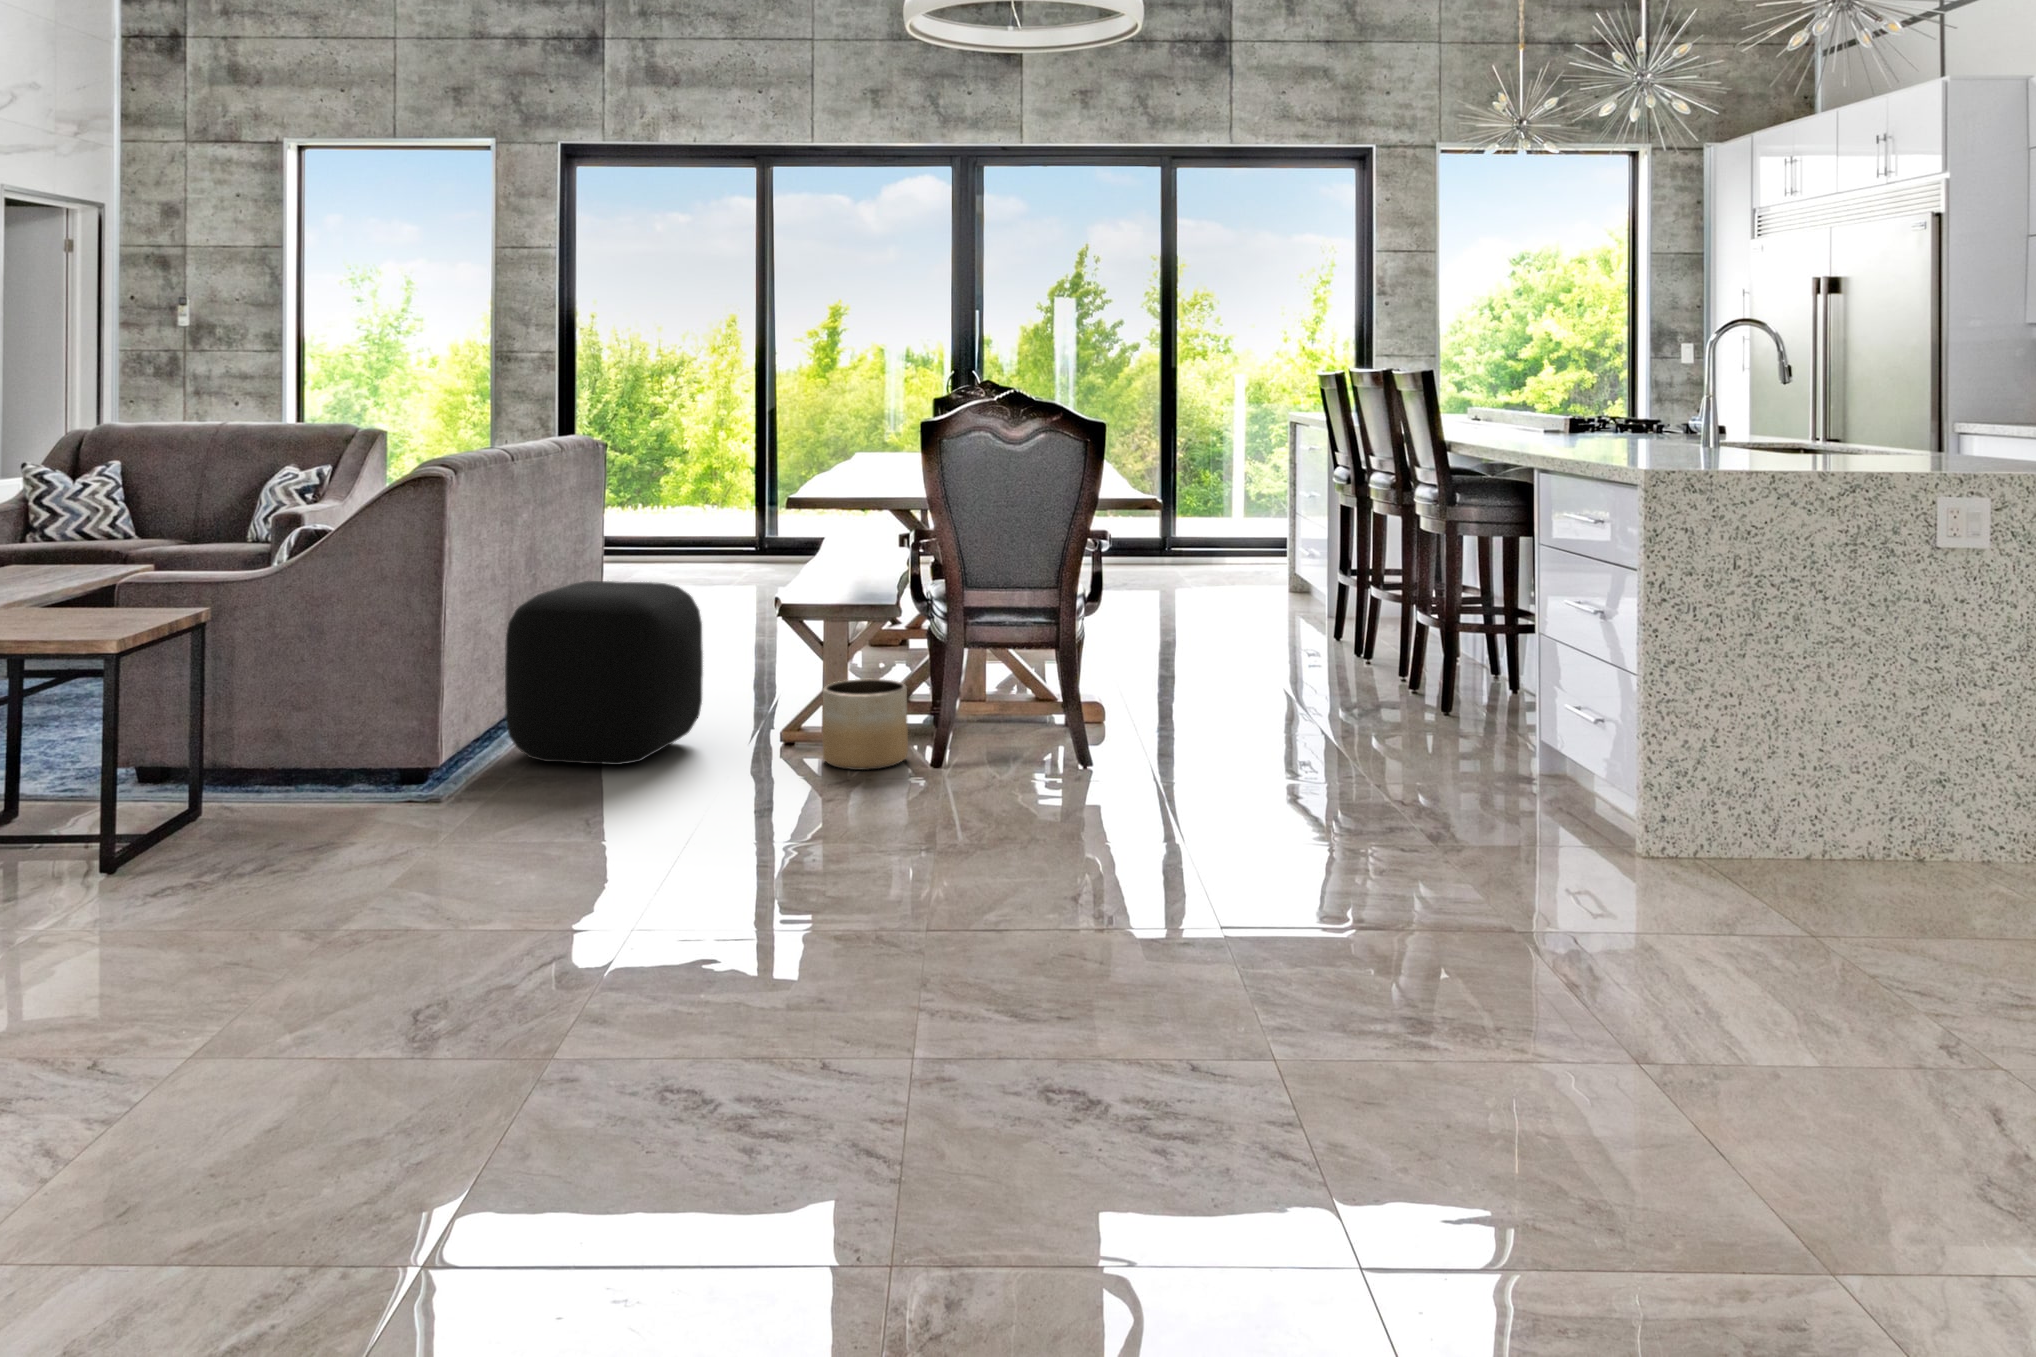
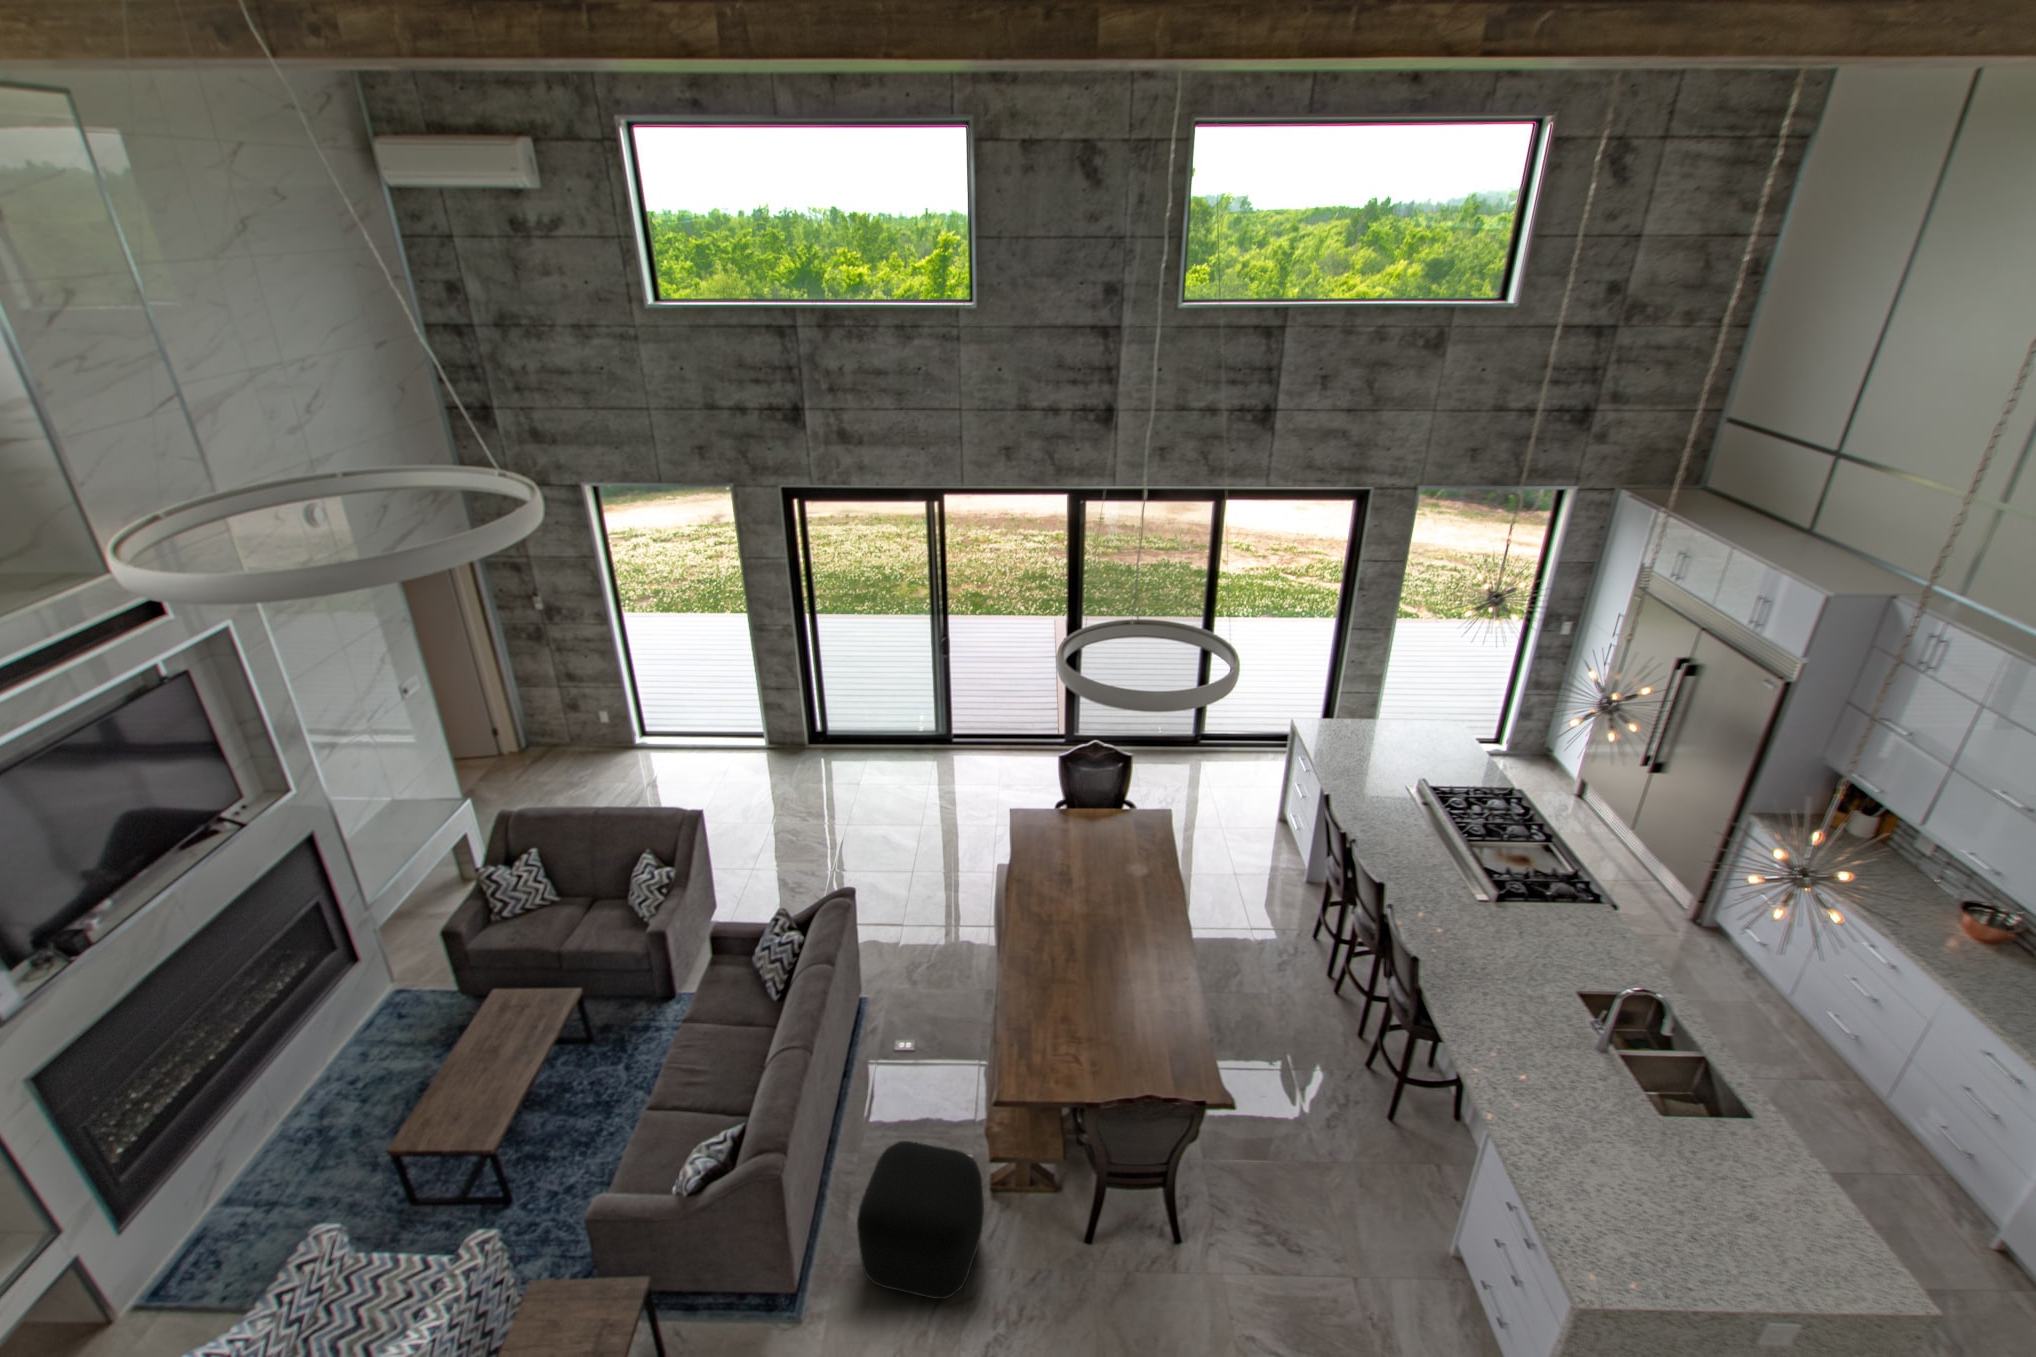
planter: present [823,679,908,770] -> none [1070,1216,1127,1299]

